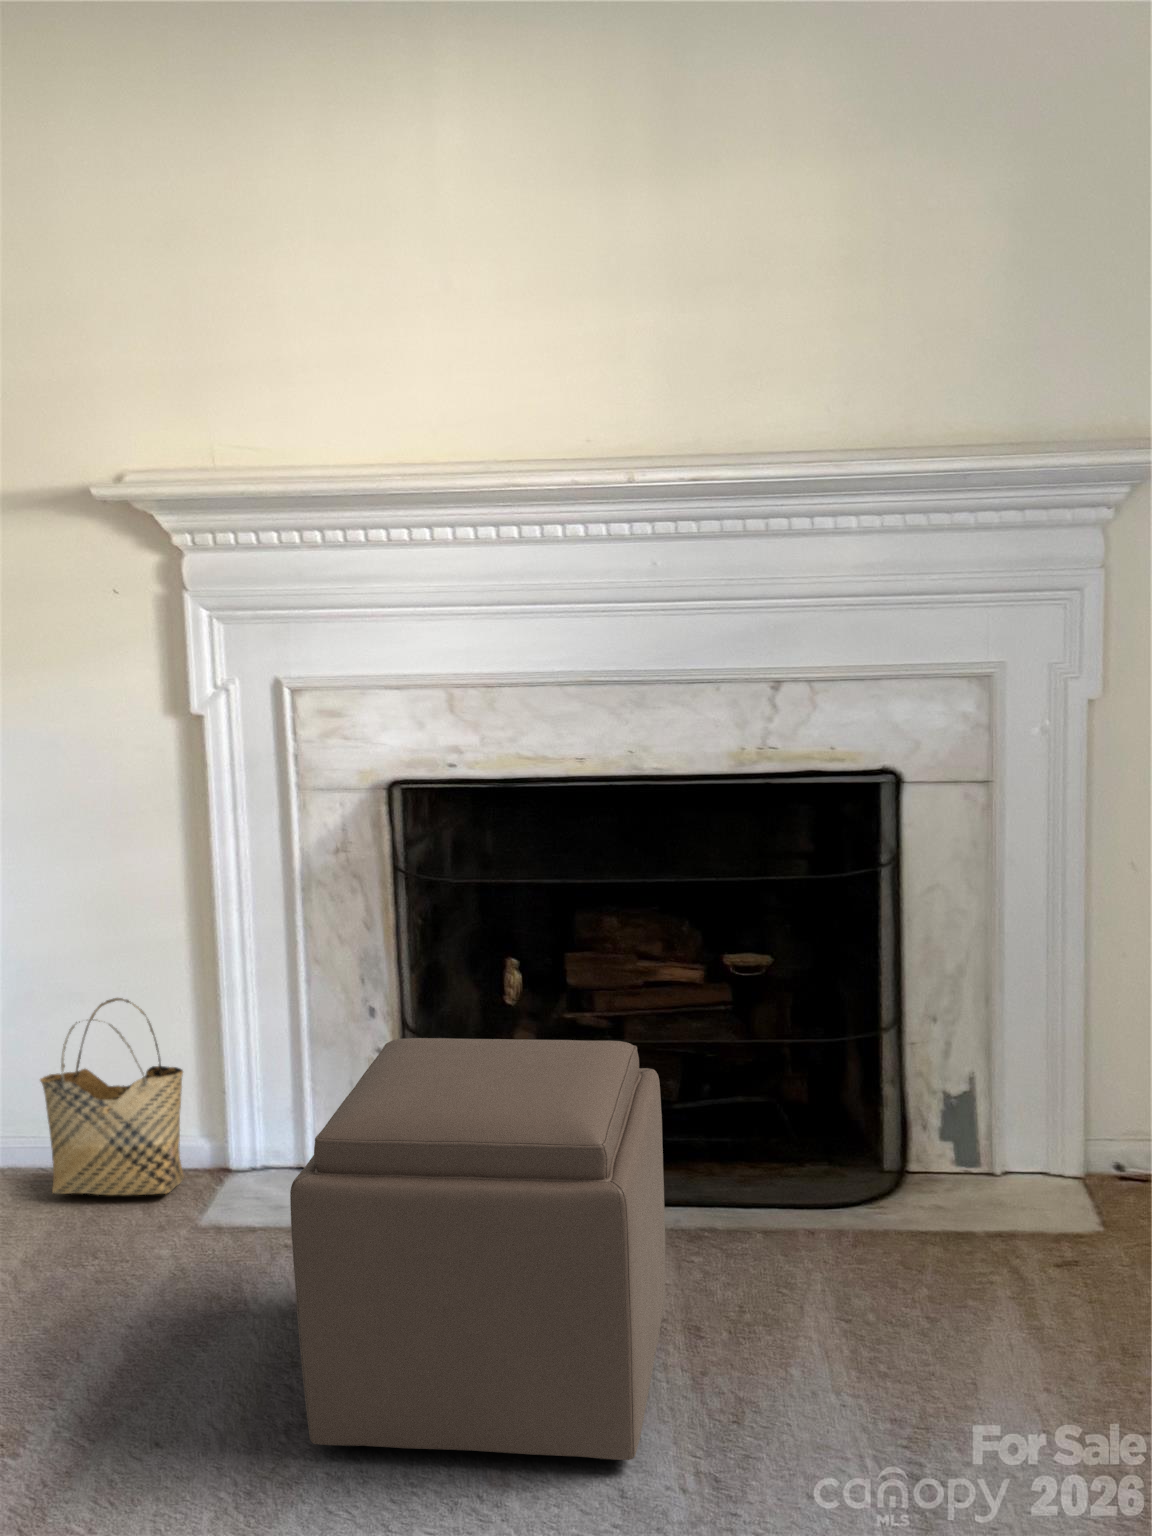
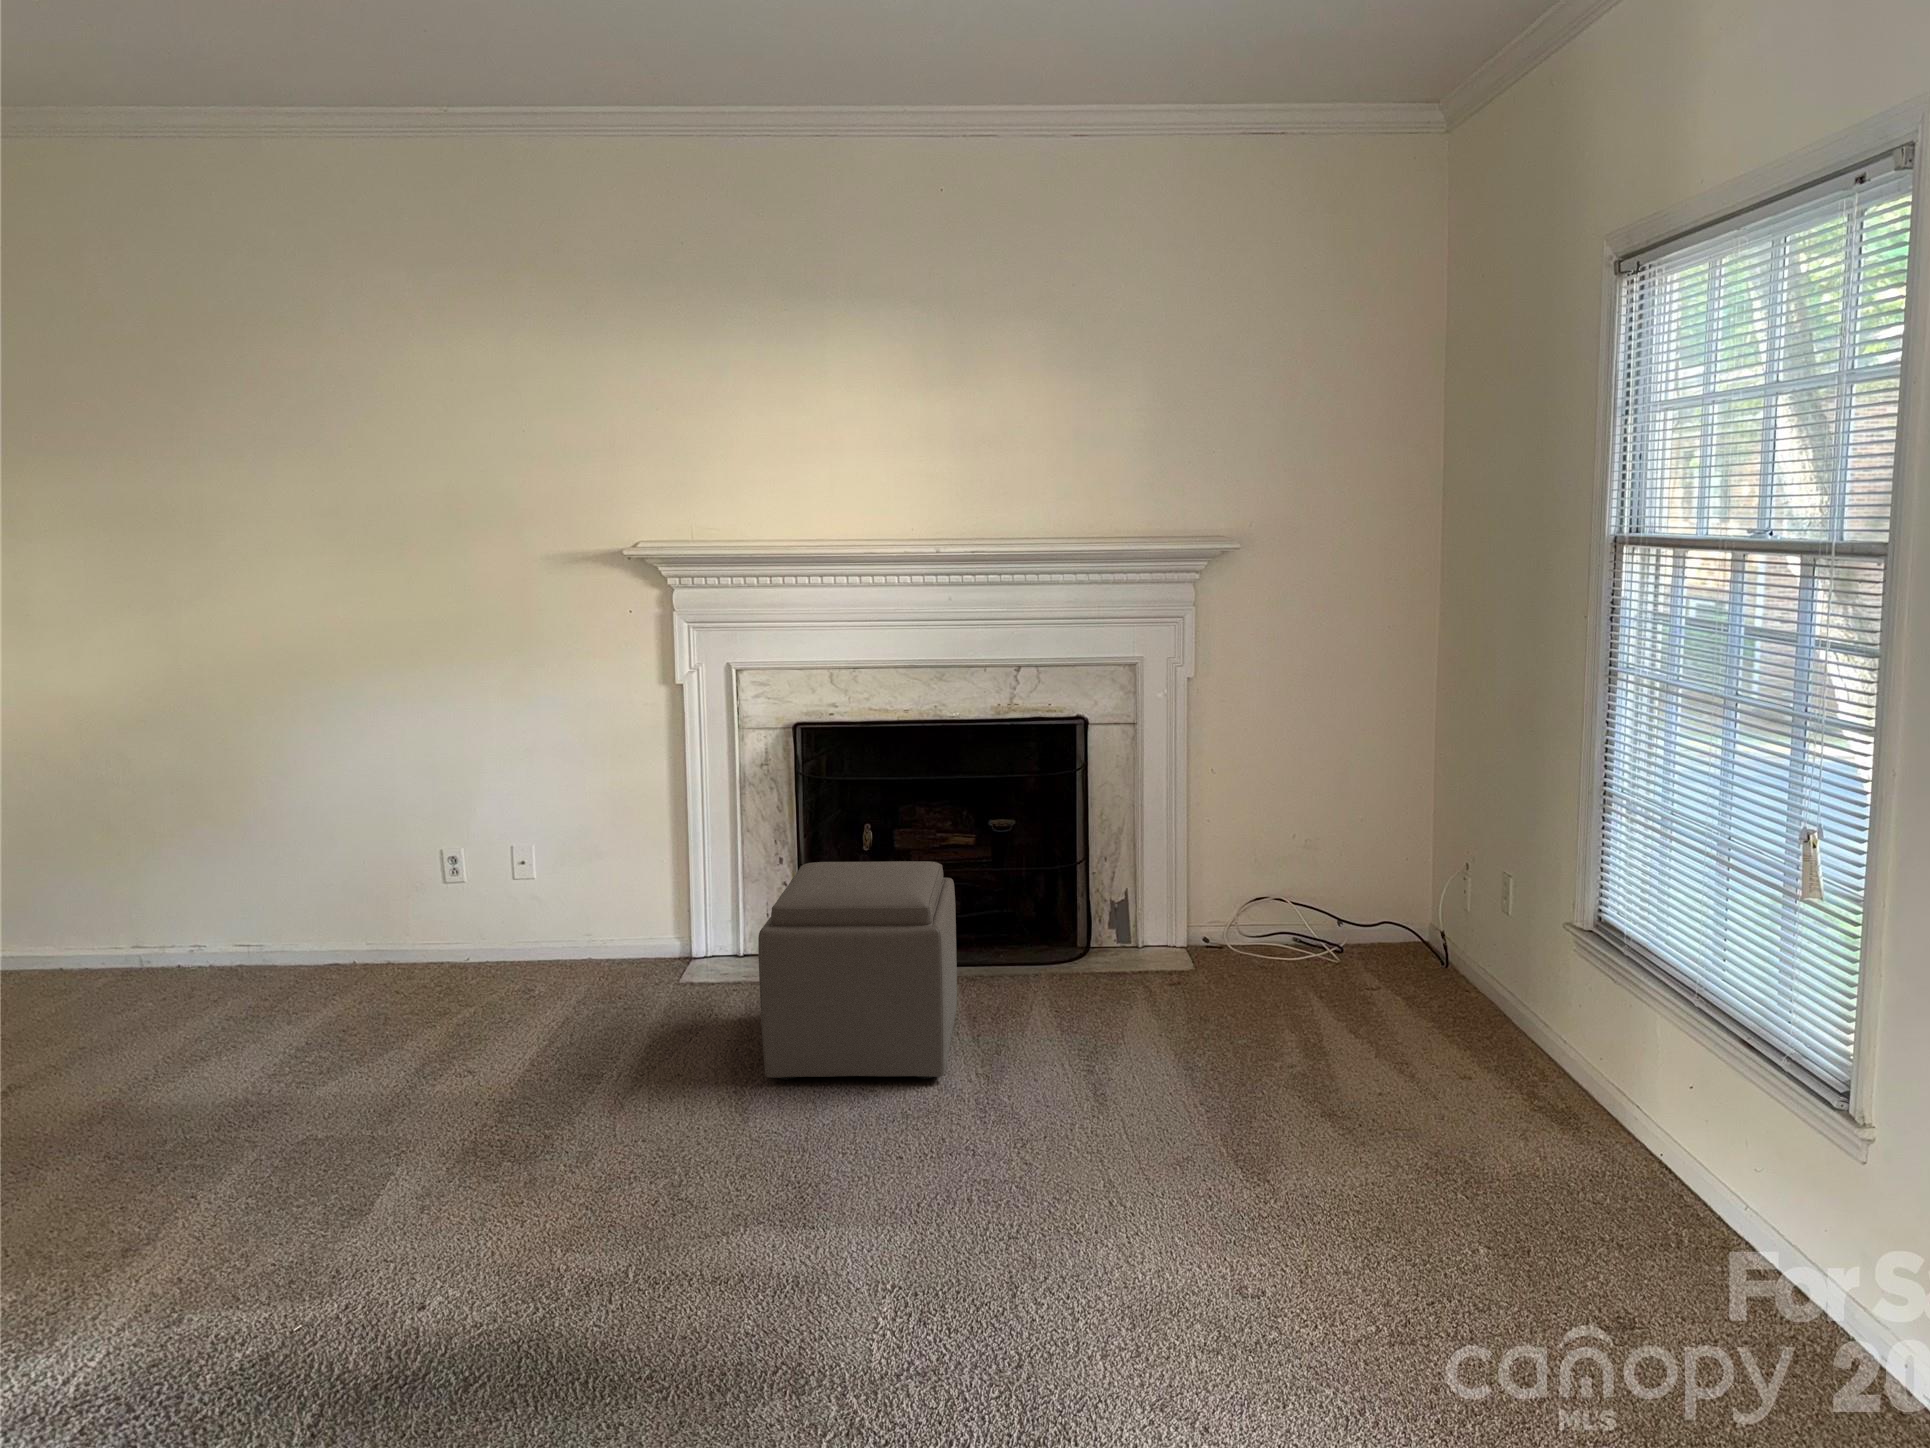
woven basket: present [40,998,184,1195] -> none [578,853,666,972]

